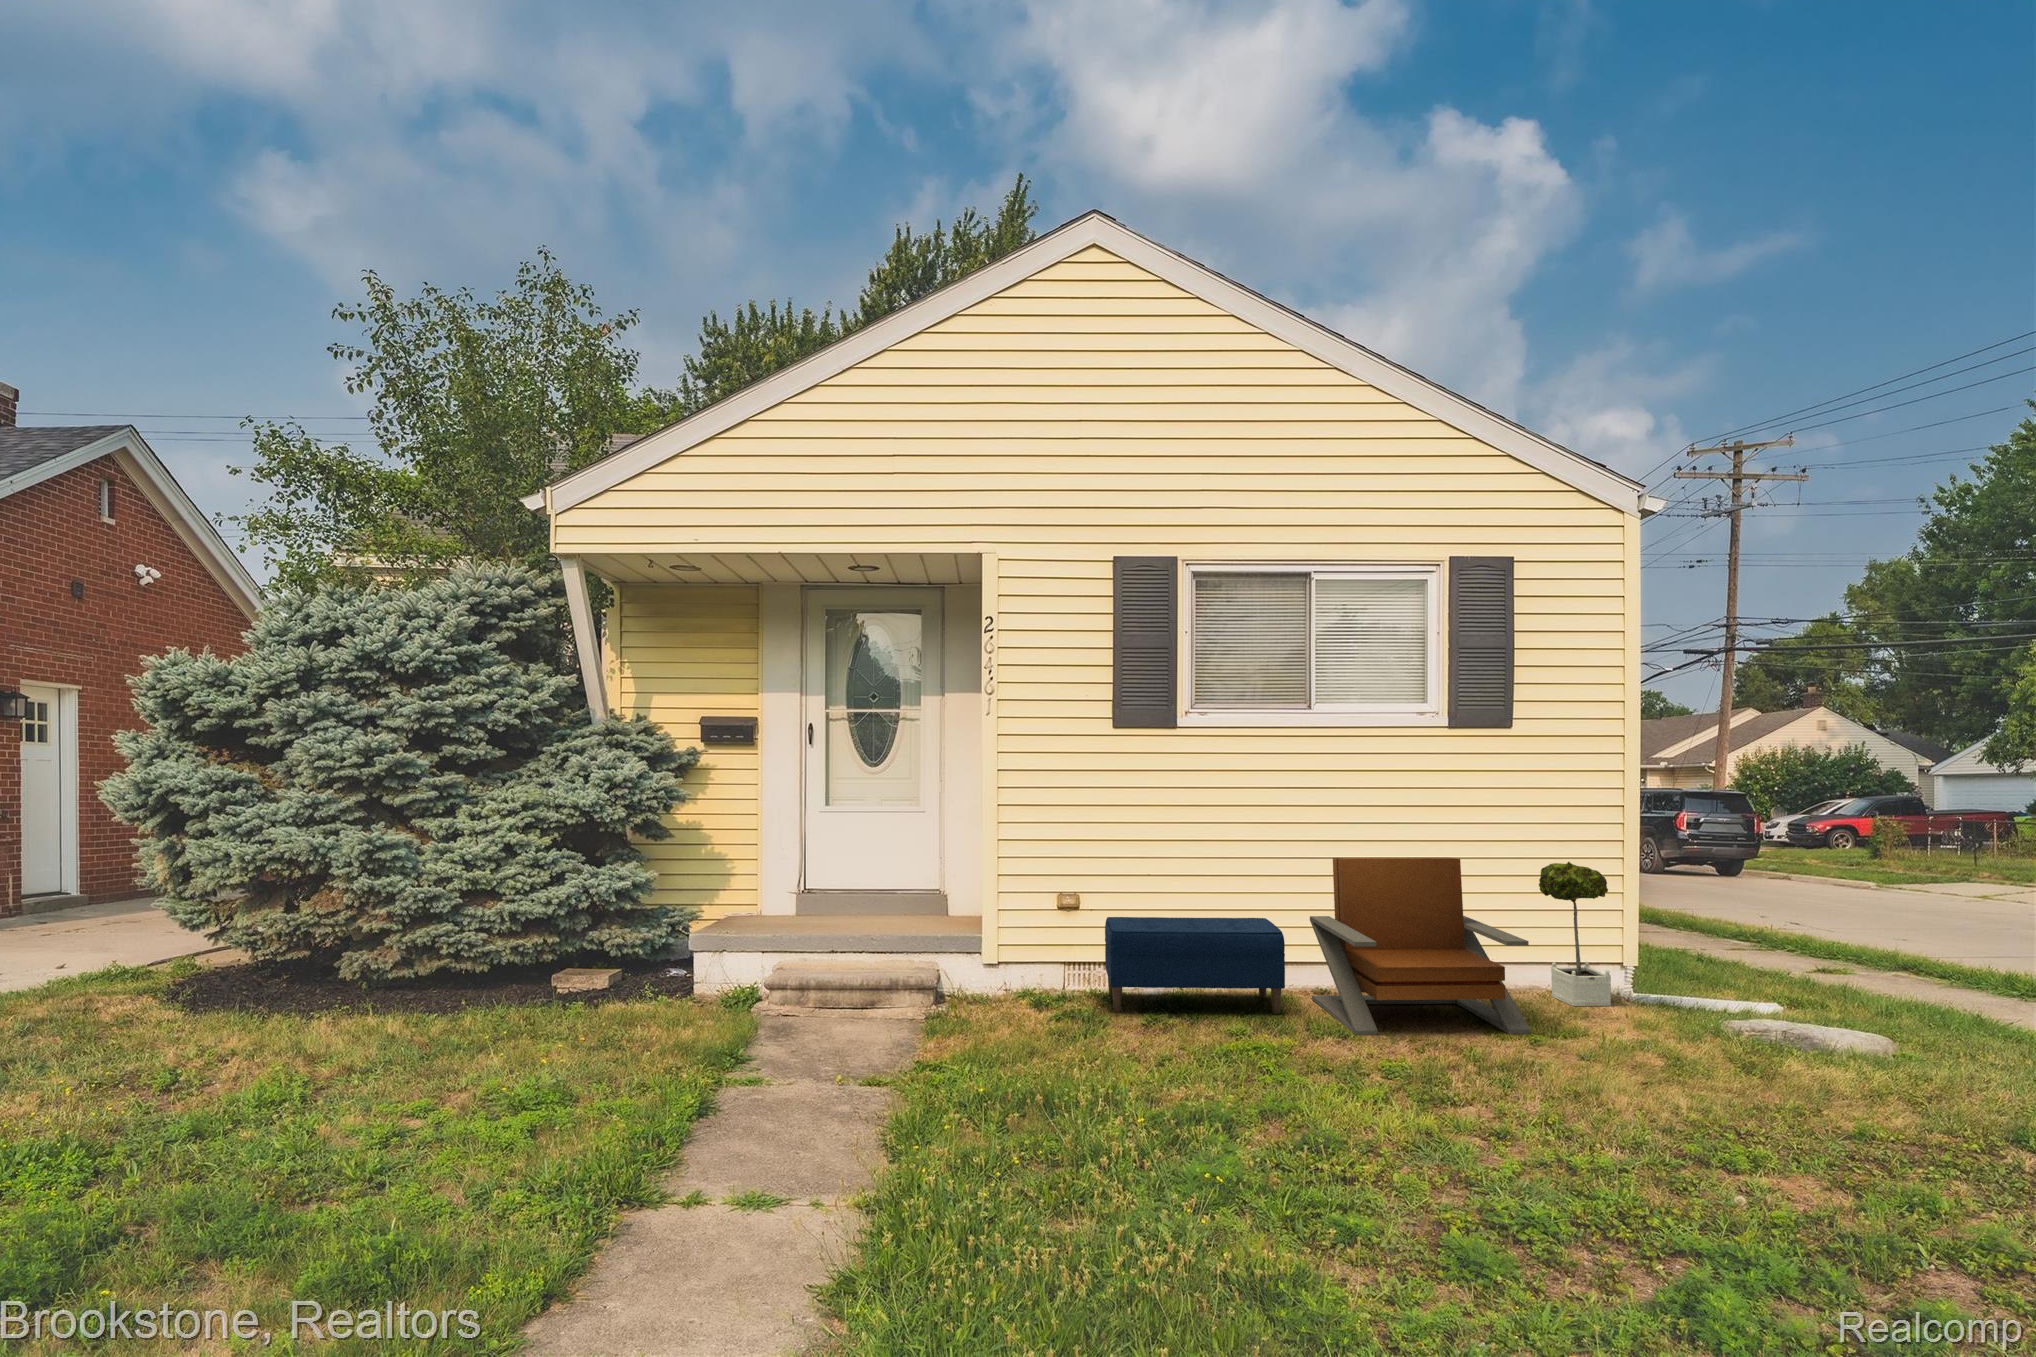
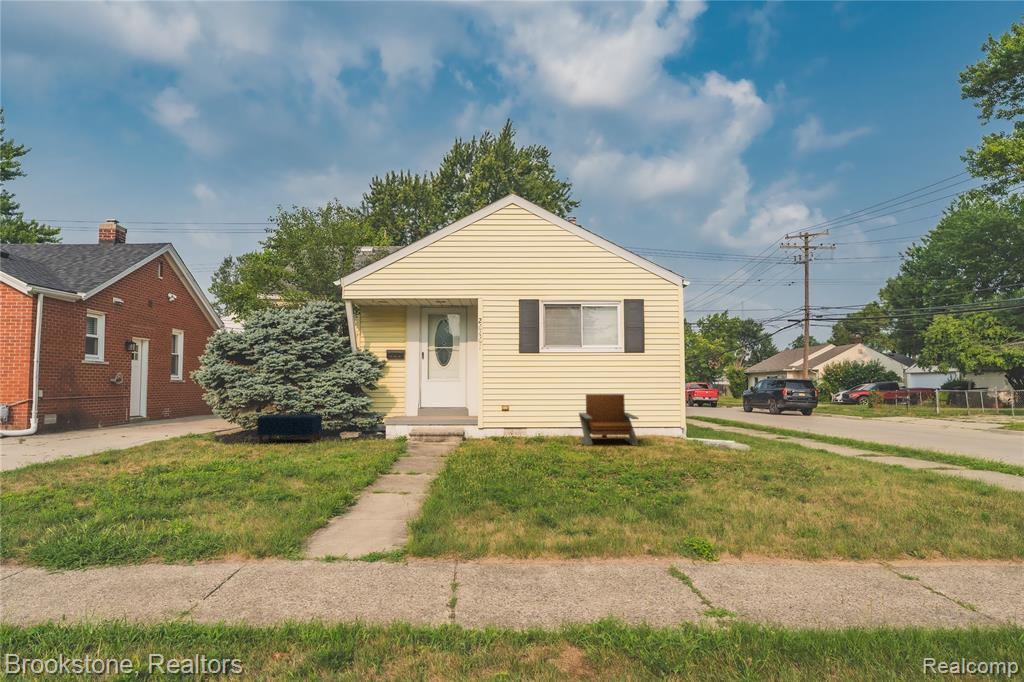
potted tree: present [1539,862,1611,1006] -> none [651,395,671,440]
bench: present [1105,917,1285,1014] -> present [257,414,322,443]

